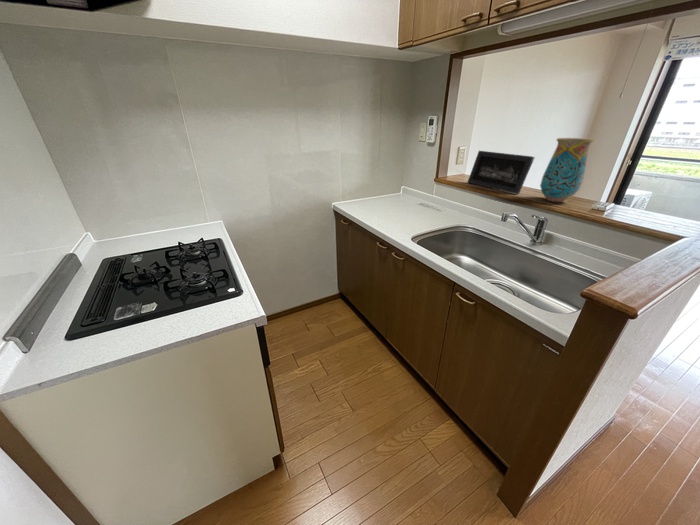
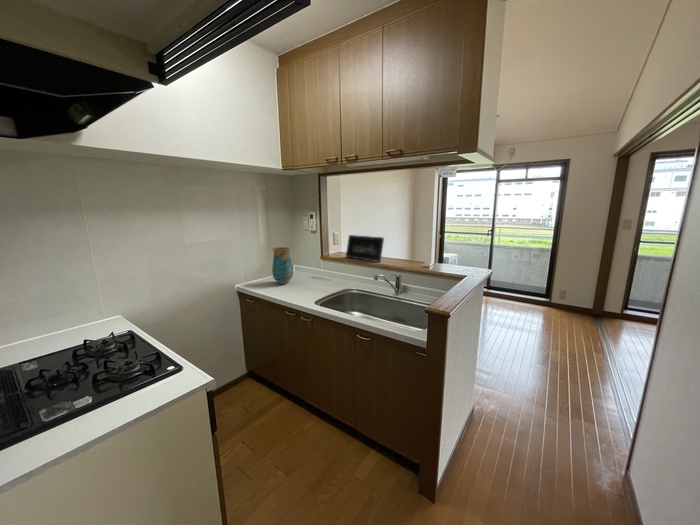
vase: present [540,138,594,202] -> present [272,247,293,284]

